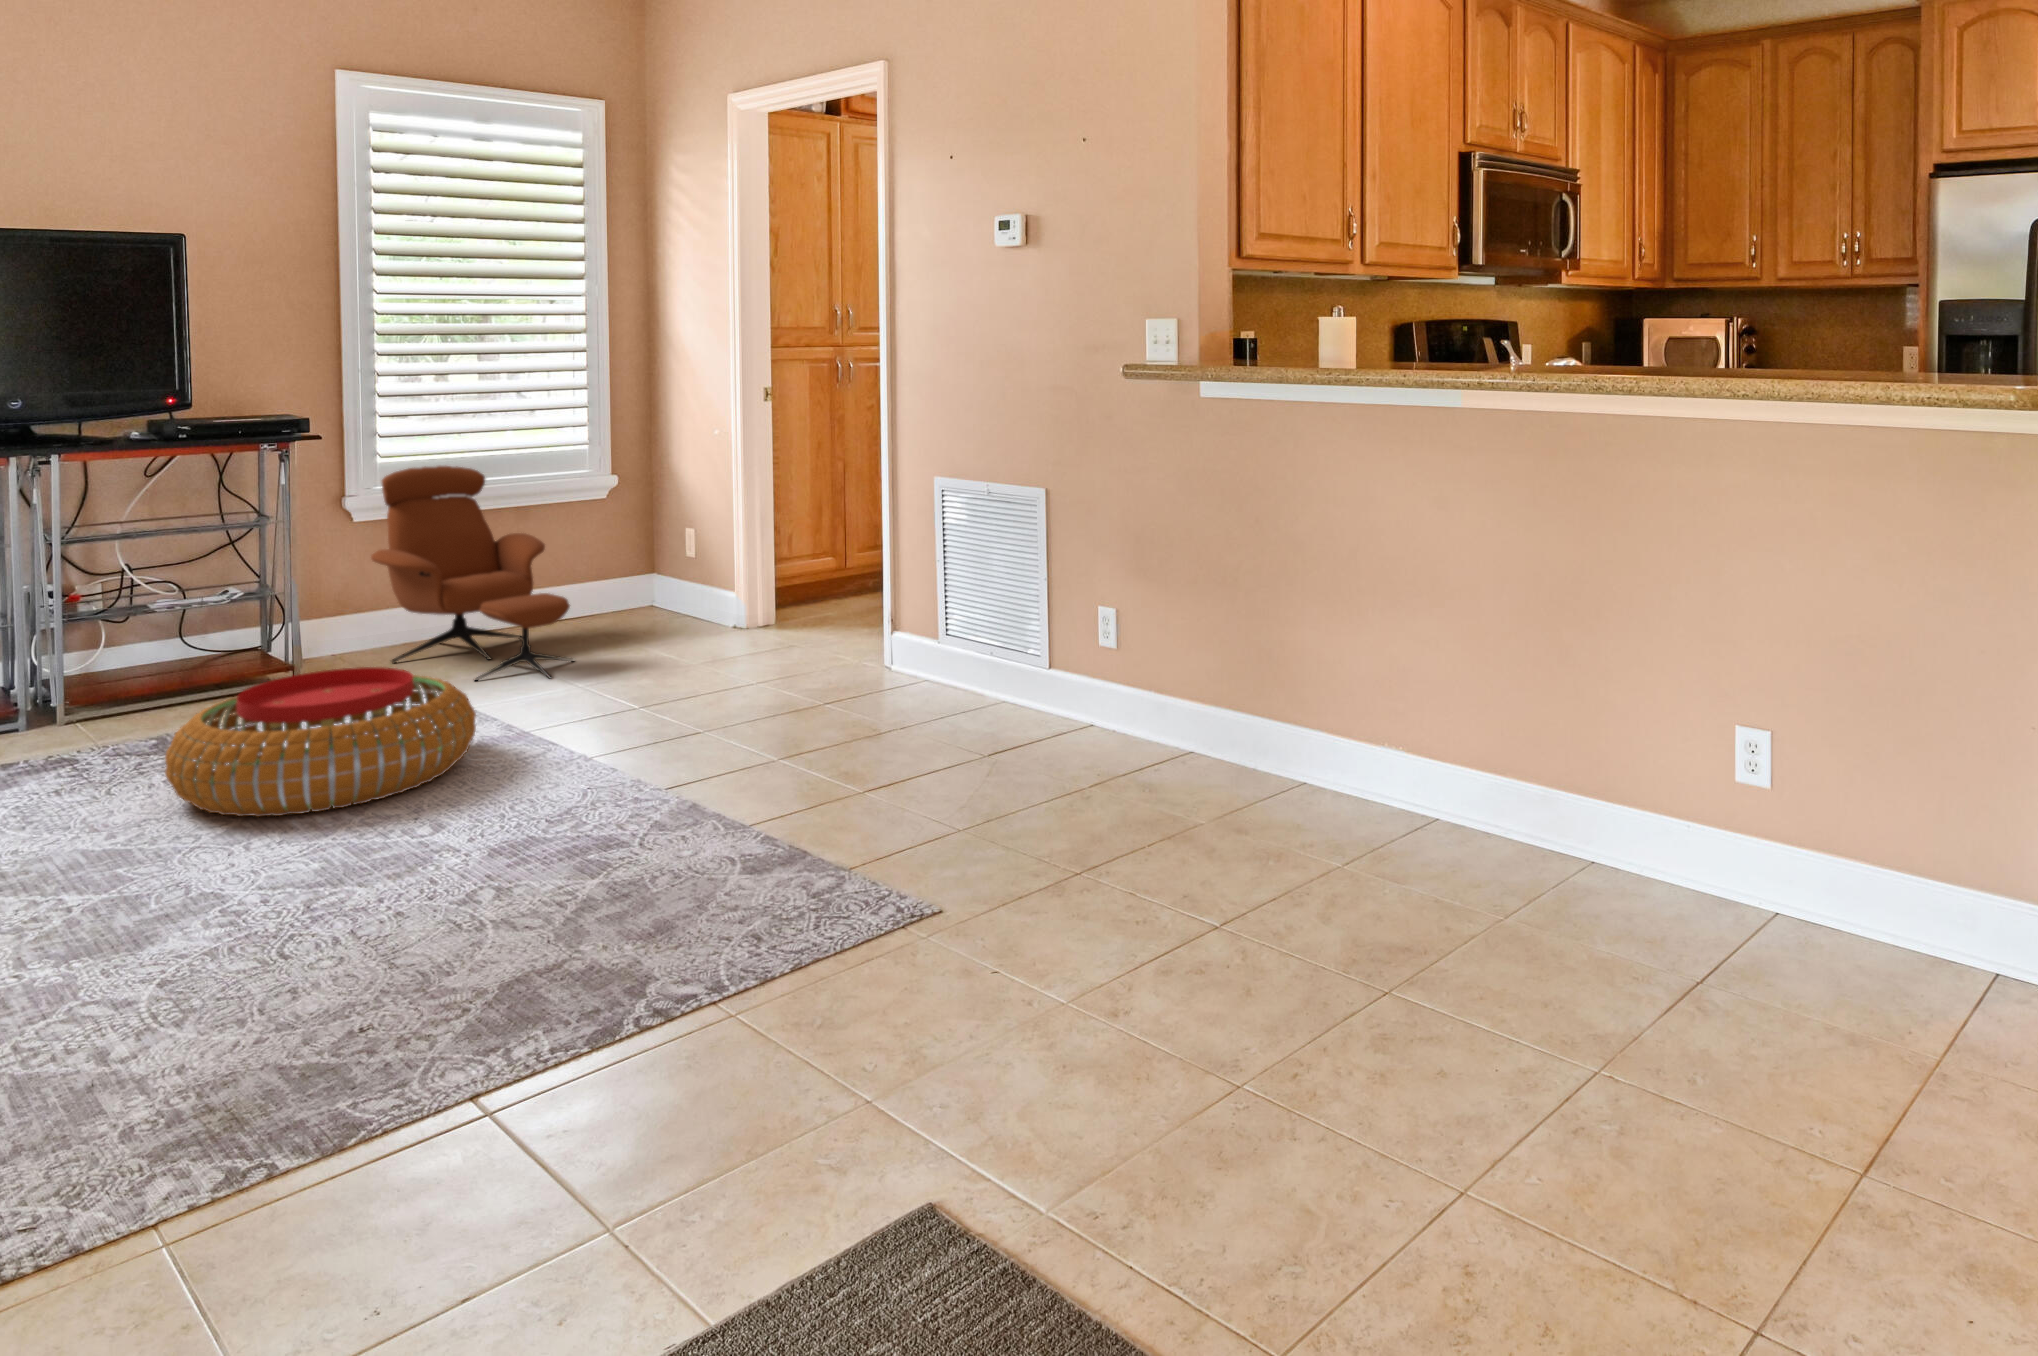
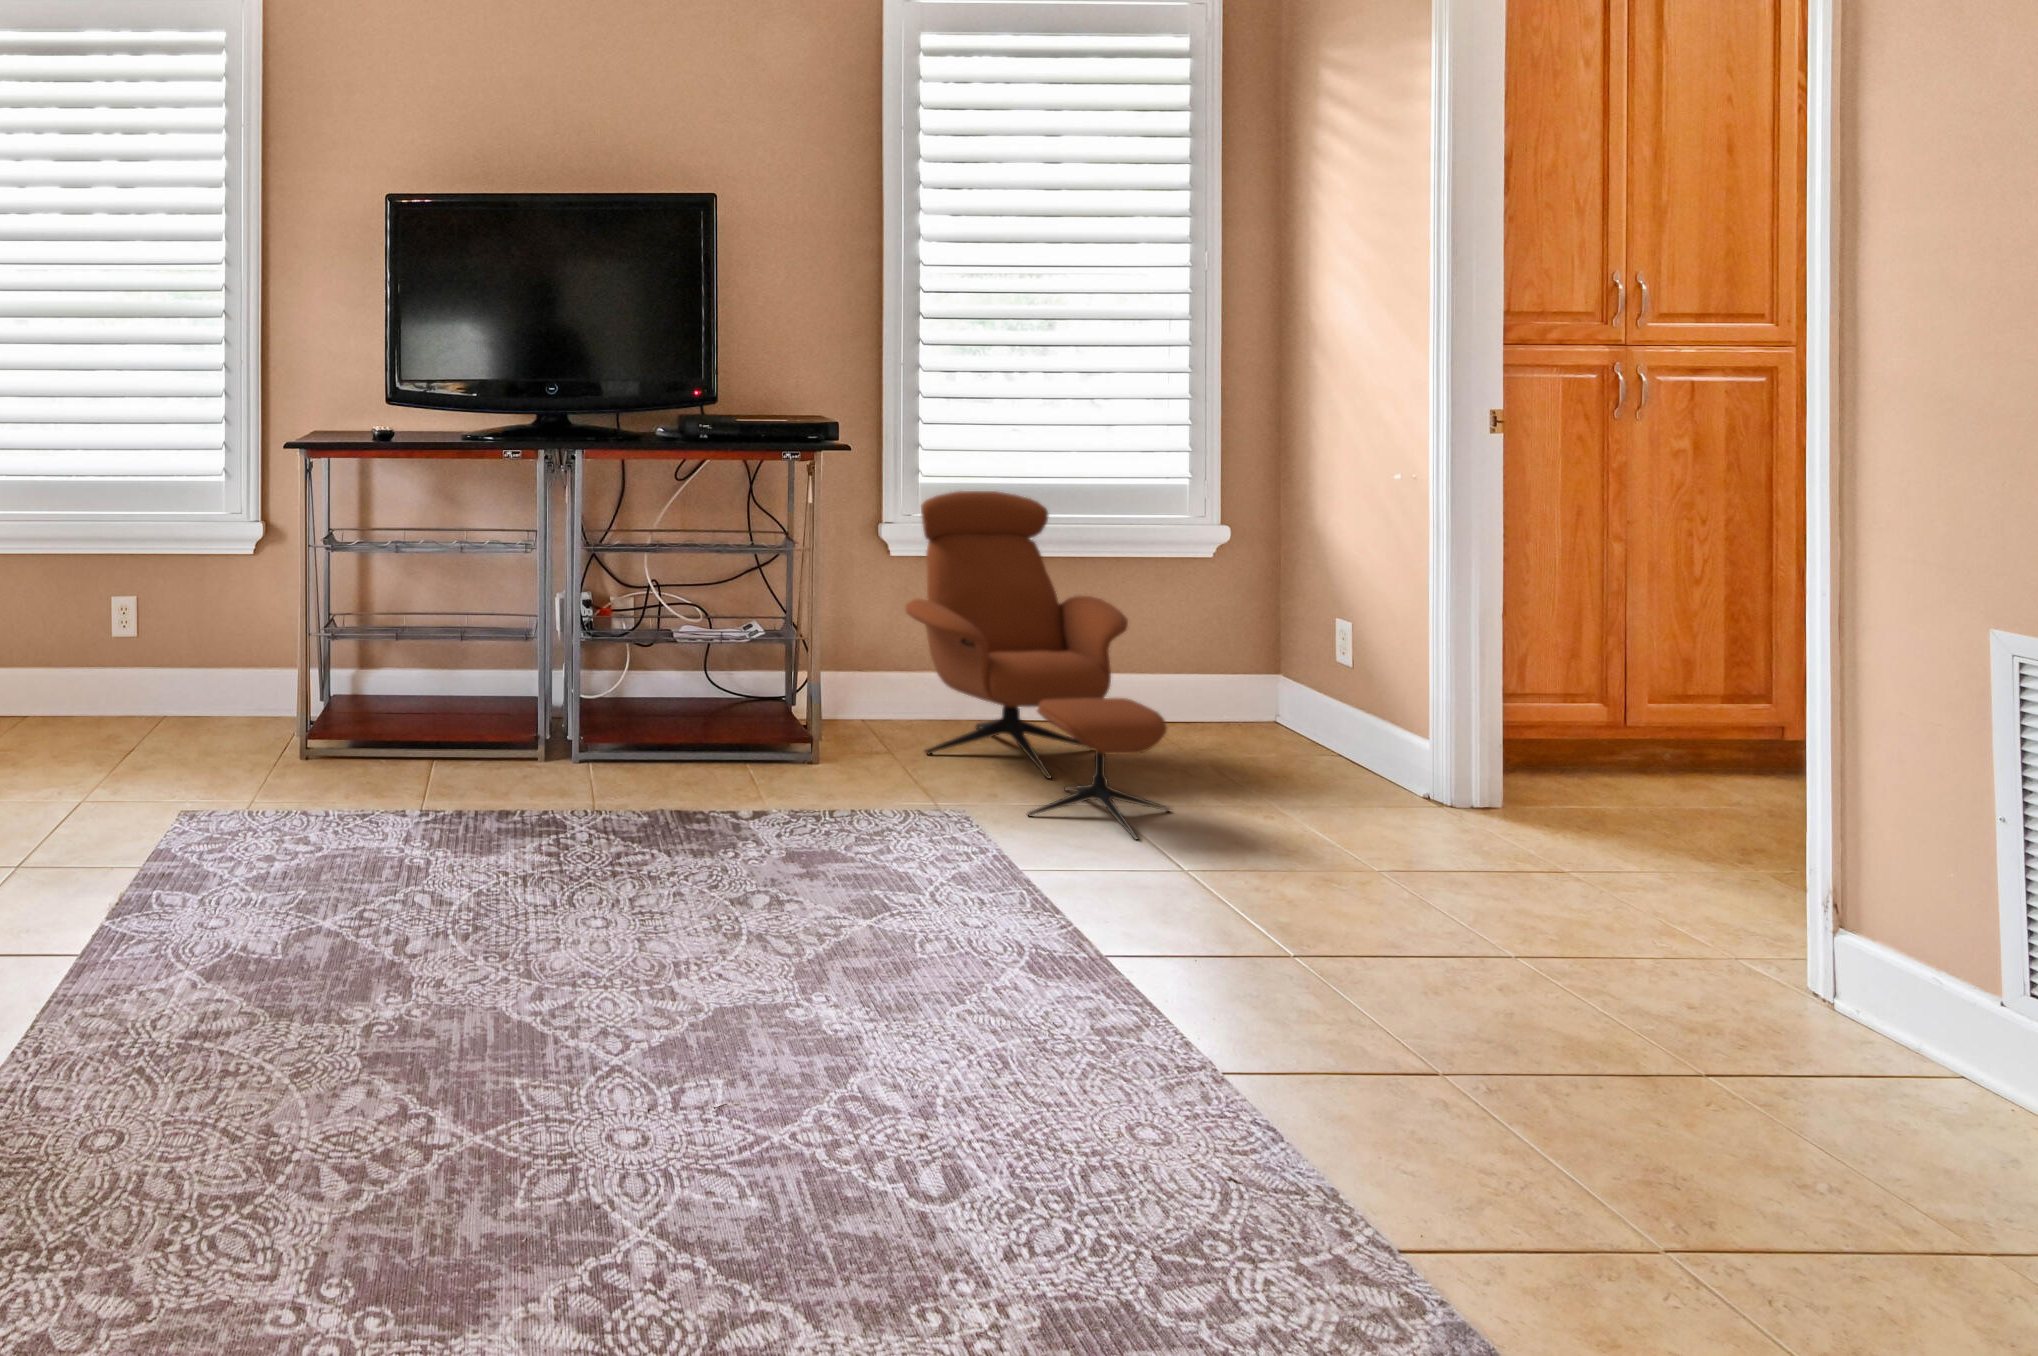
pouf: present [165,667,476,816] -> none [626,790,1027,1045]

